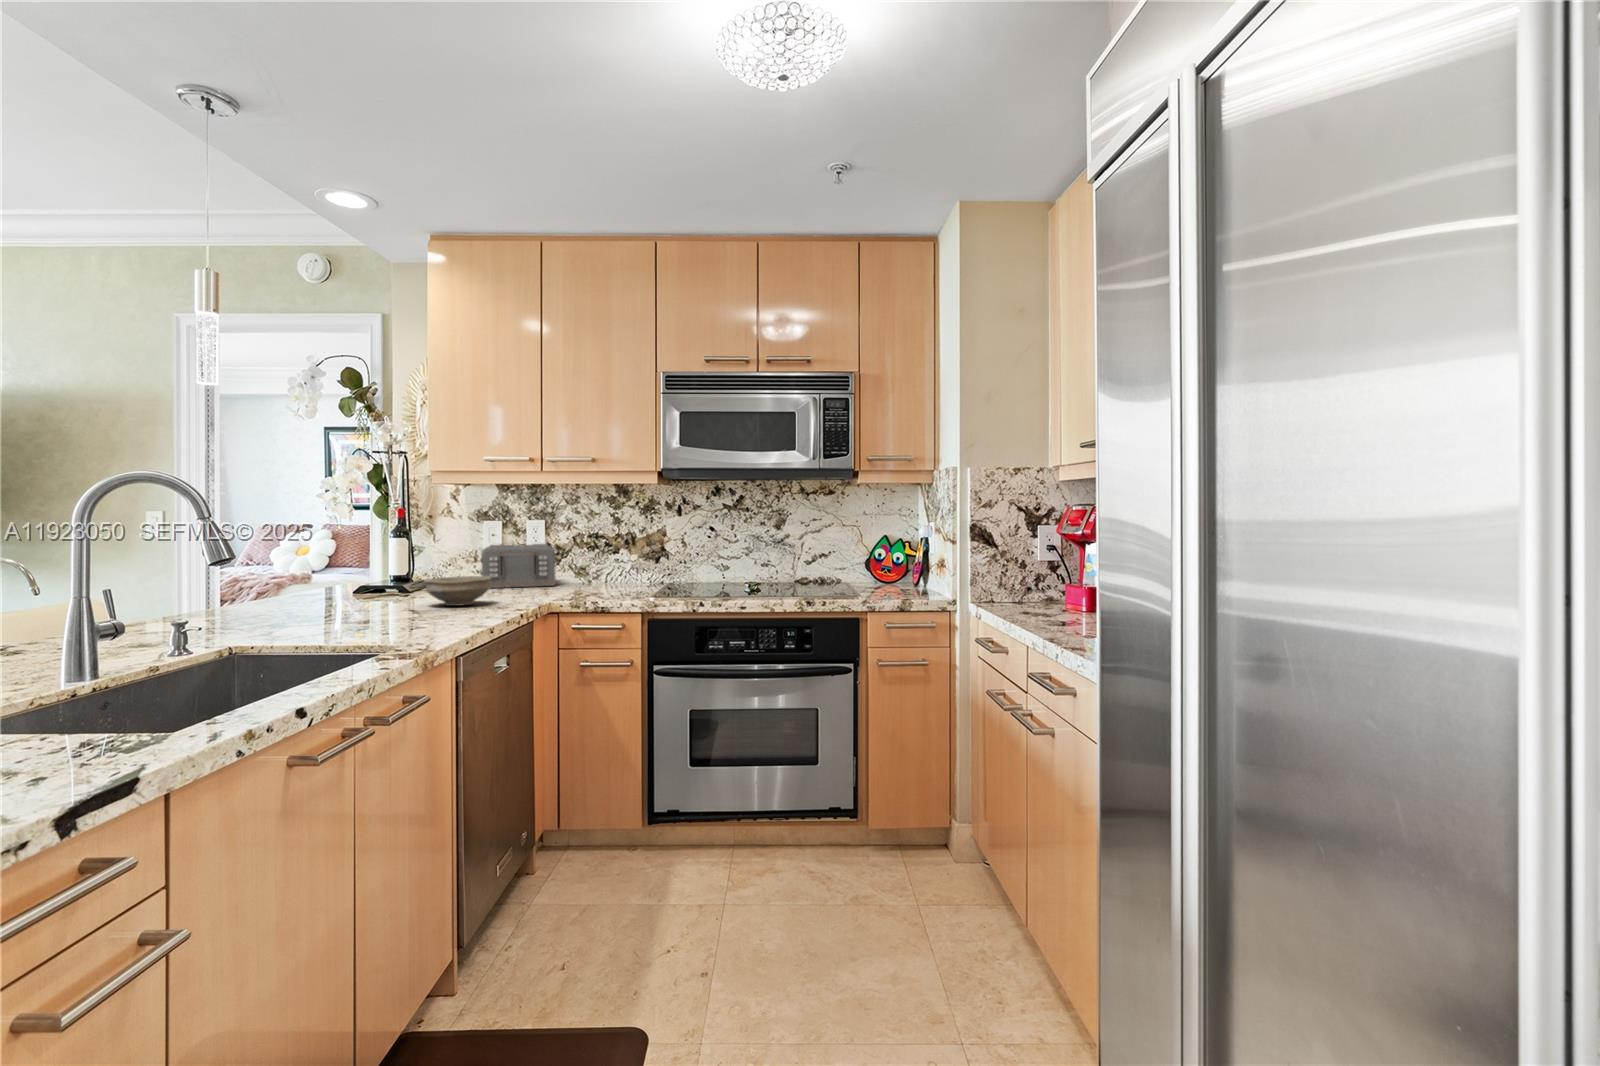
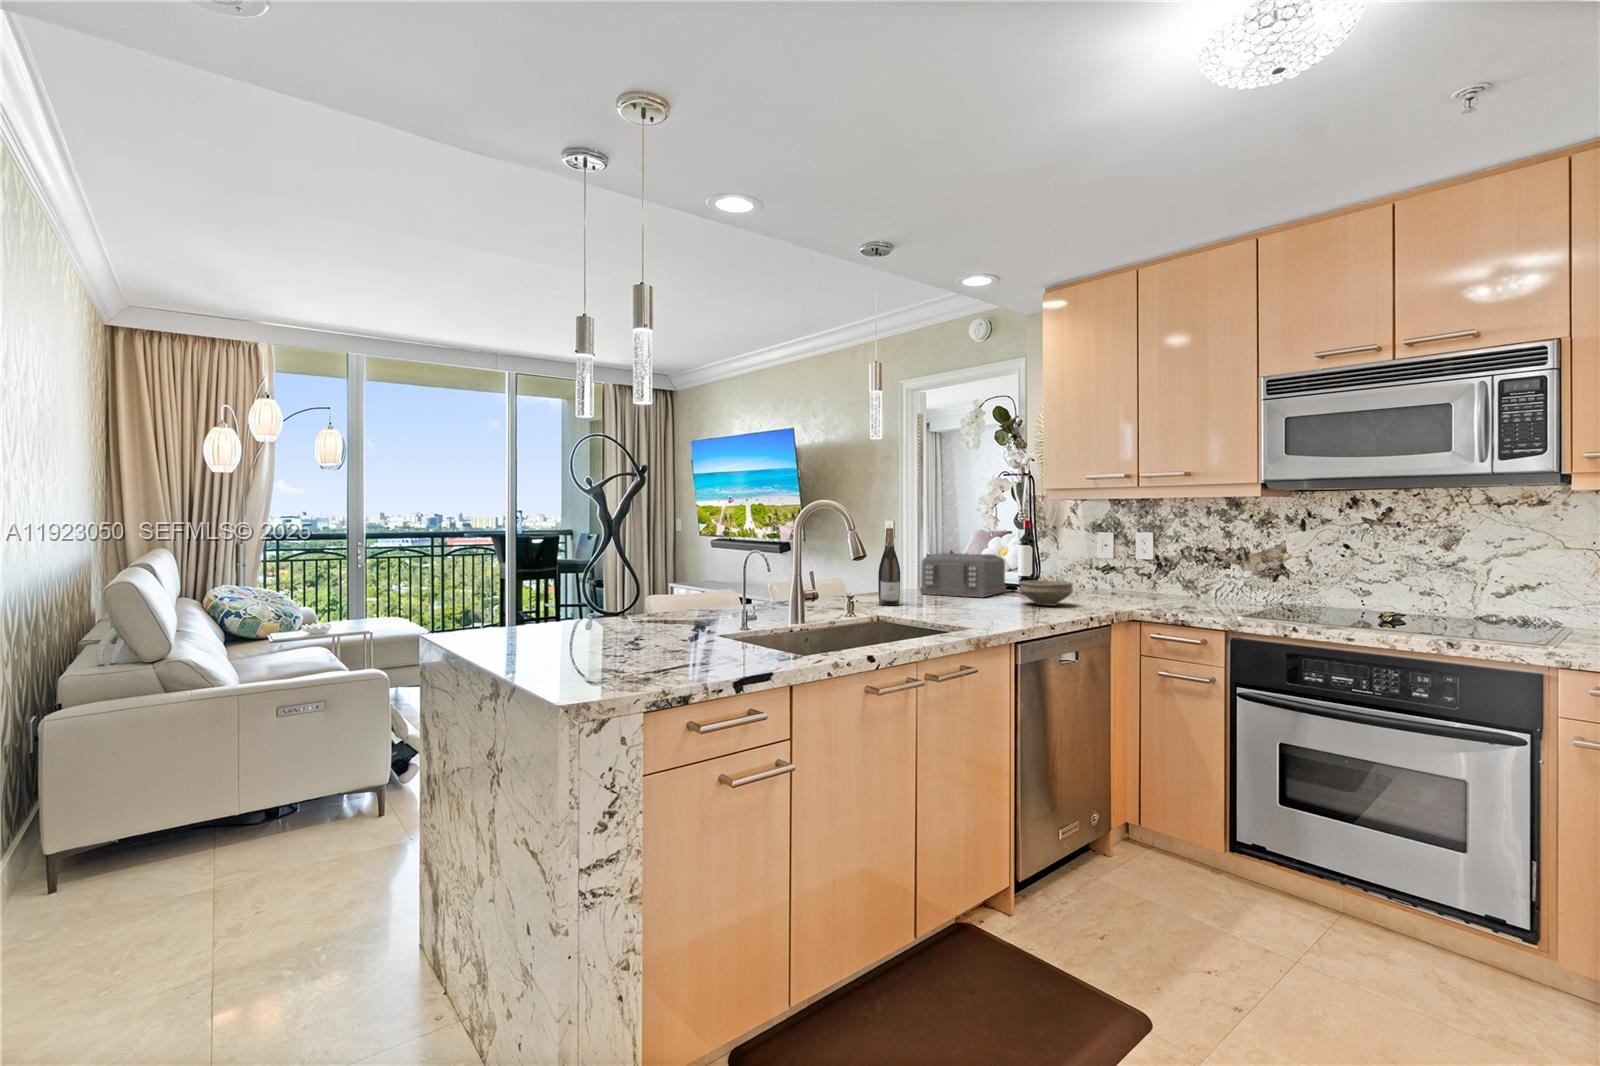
wine bottle: none [226,517,264,628] -> present [878,528,900,605]
toaster: present [481,544,556,588] -> present [920,553,1006,597]

